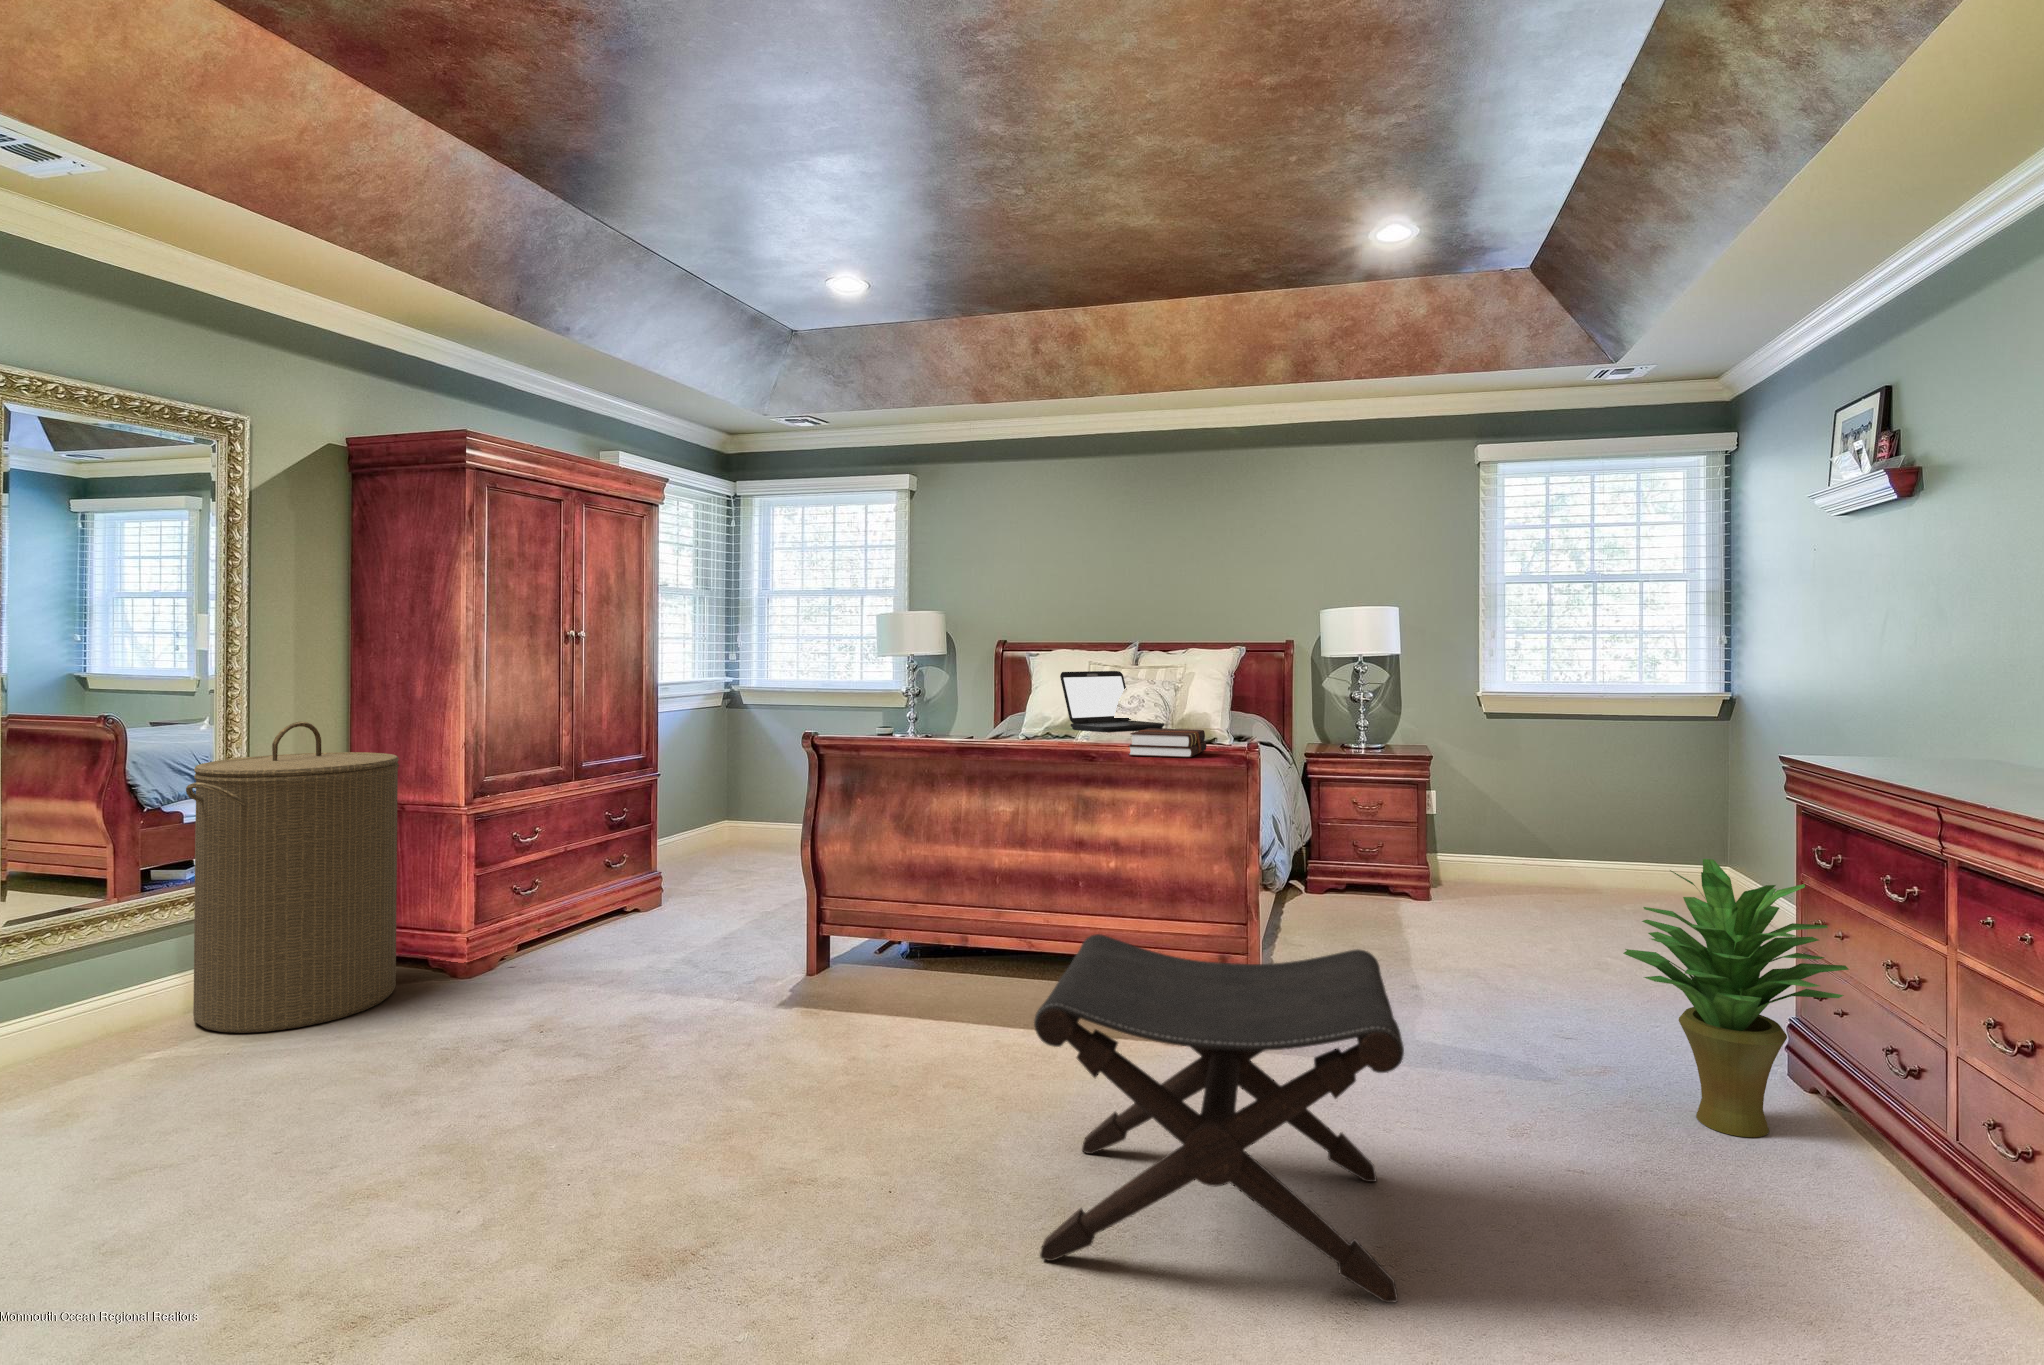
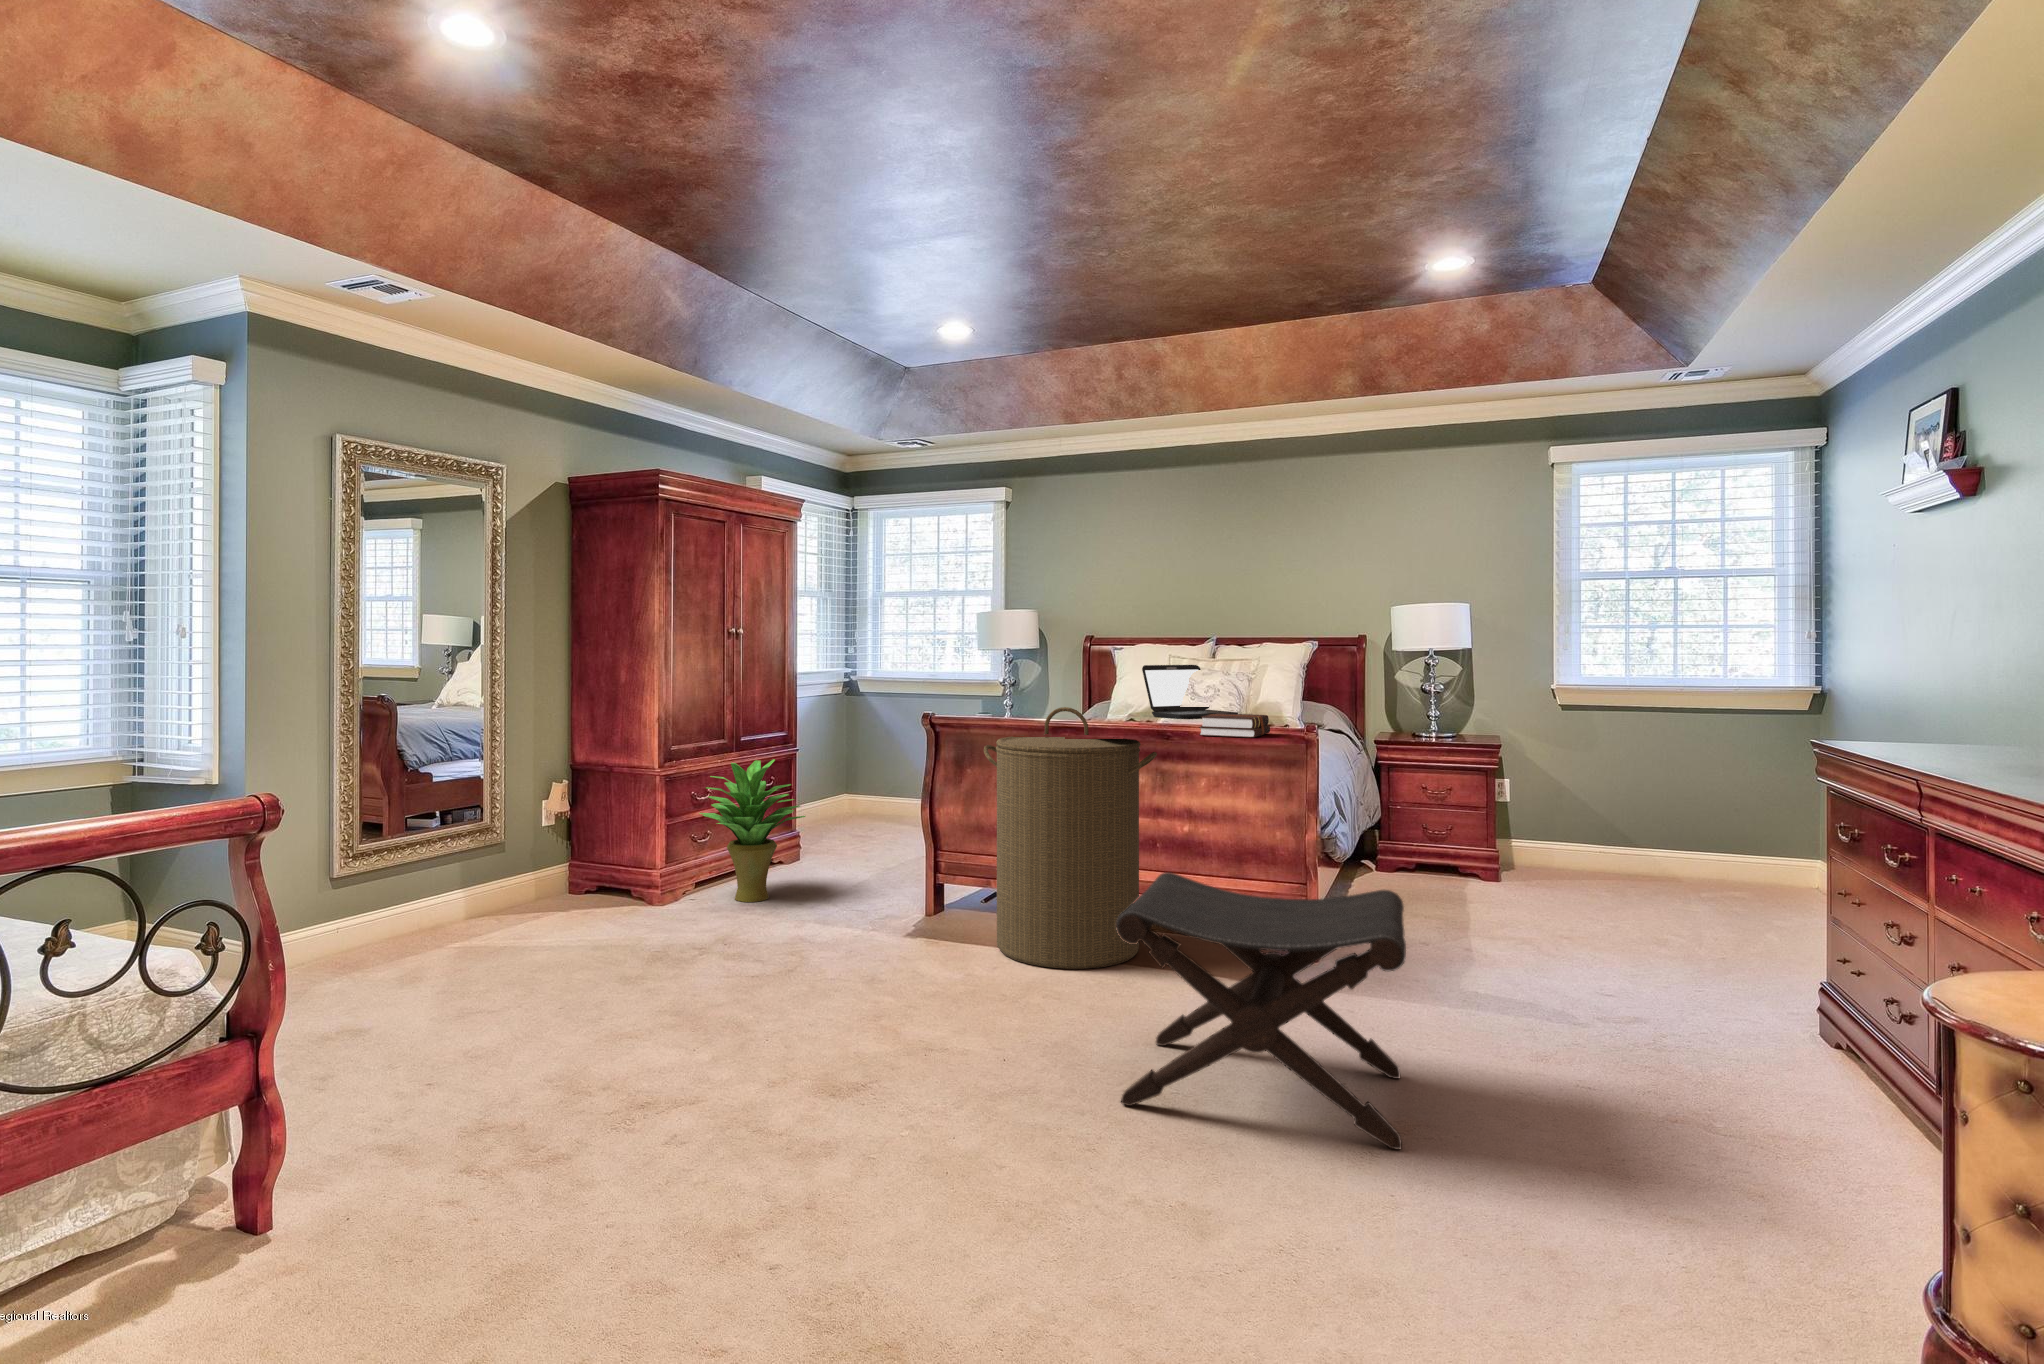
laundry hamper: present [186,722,399,1033] -> present [984,707,1157,969]
potted plant: present [1623,859,1849,1137] -> present [700,759,805,902]

